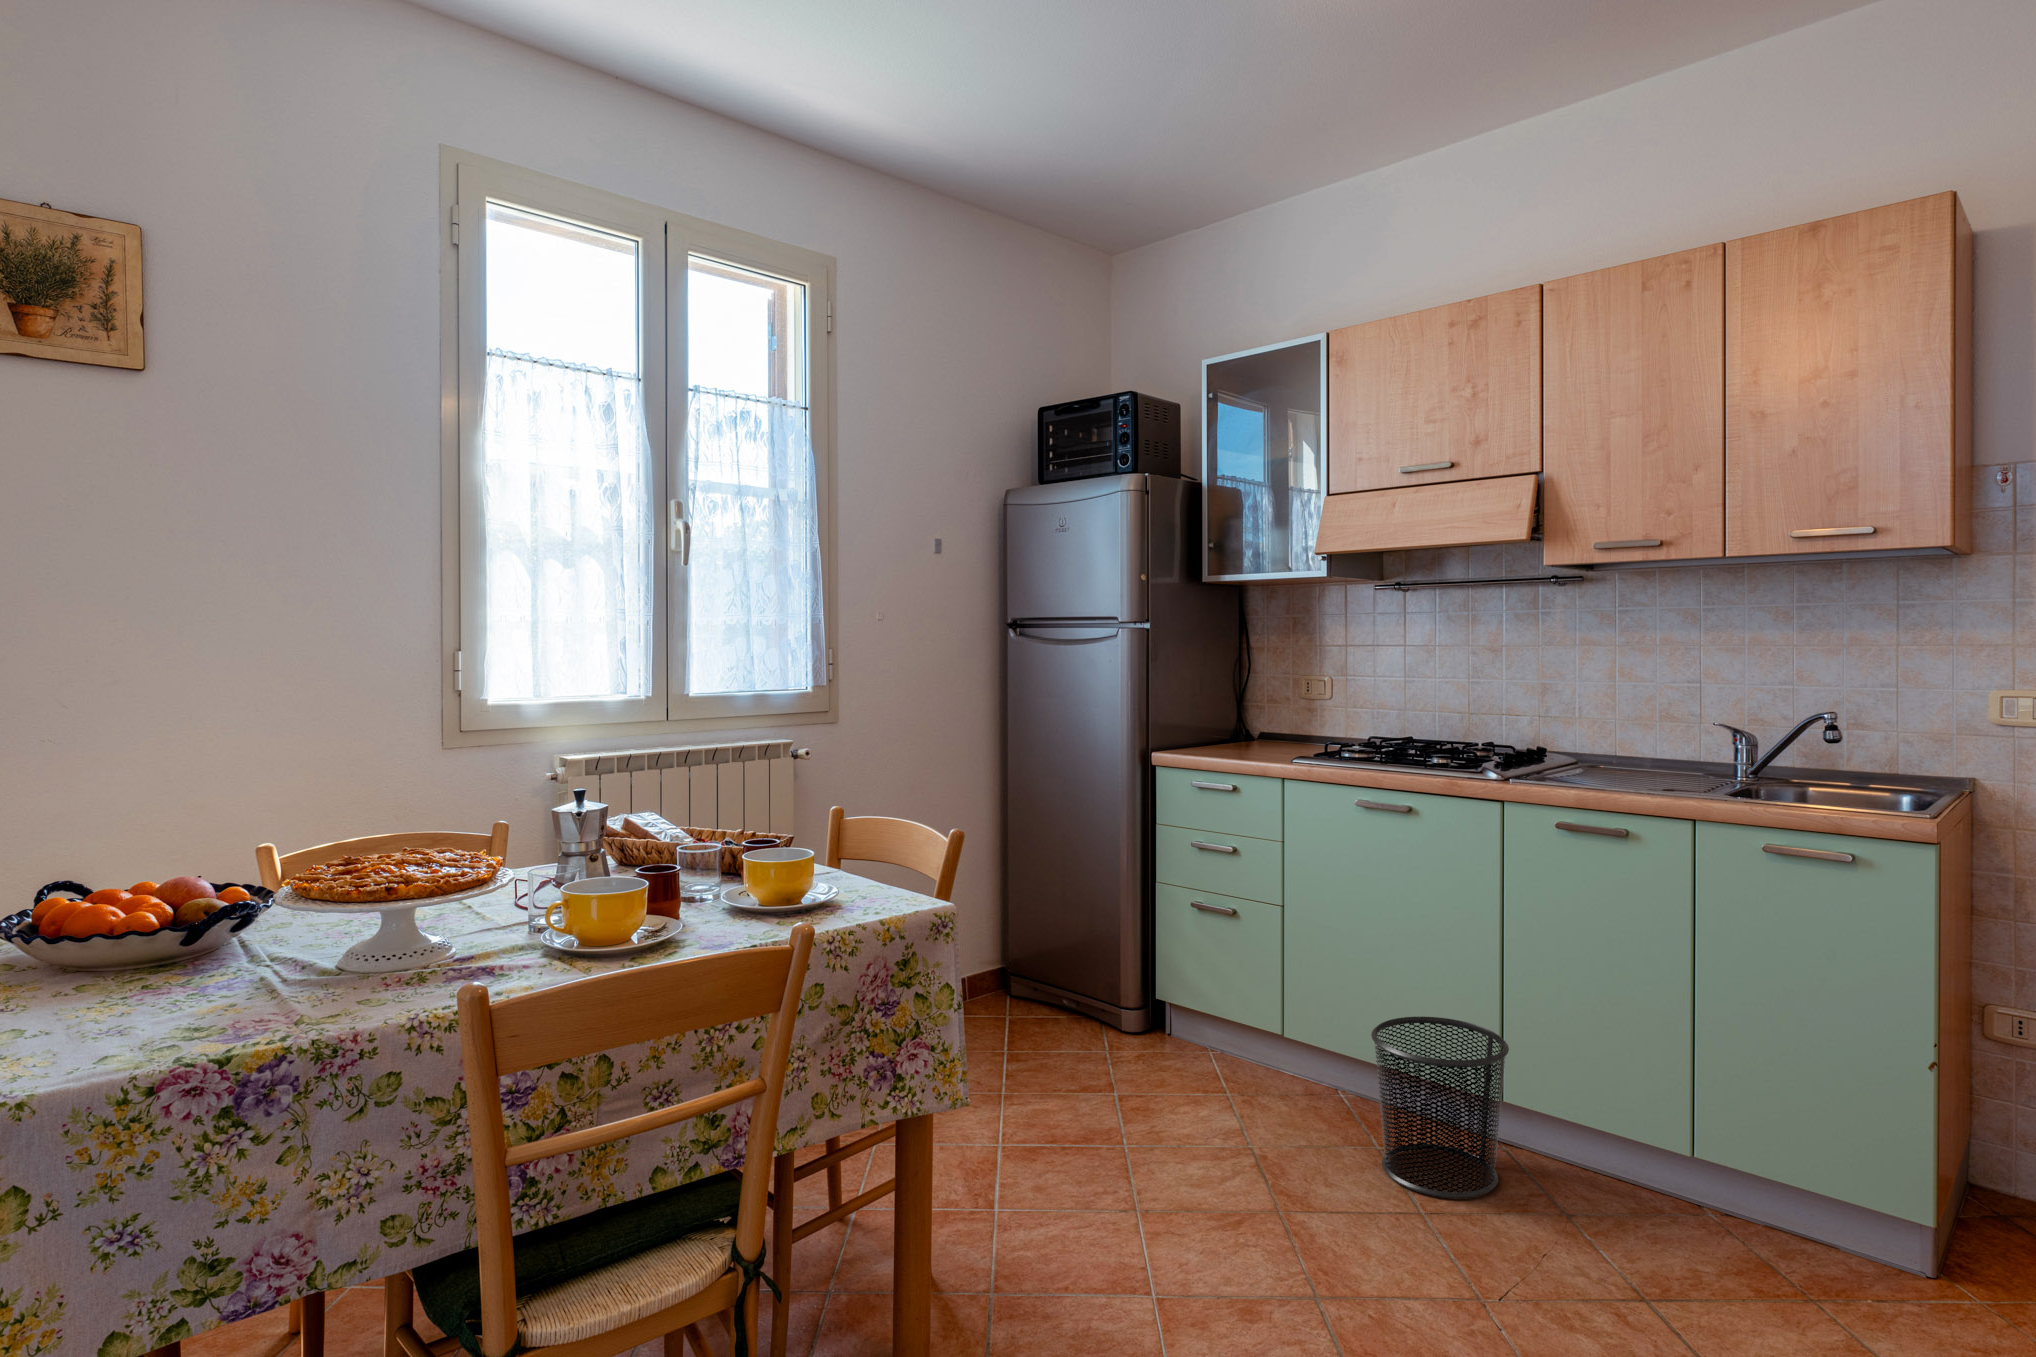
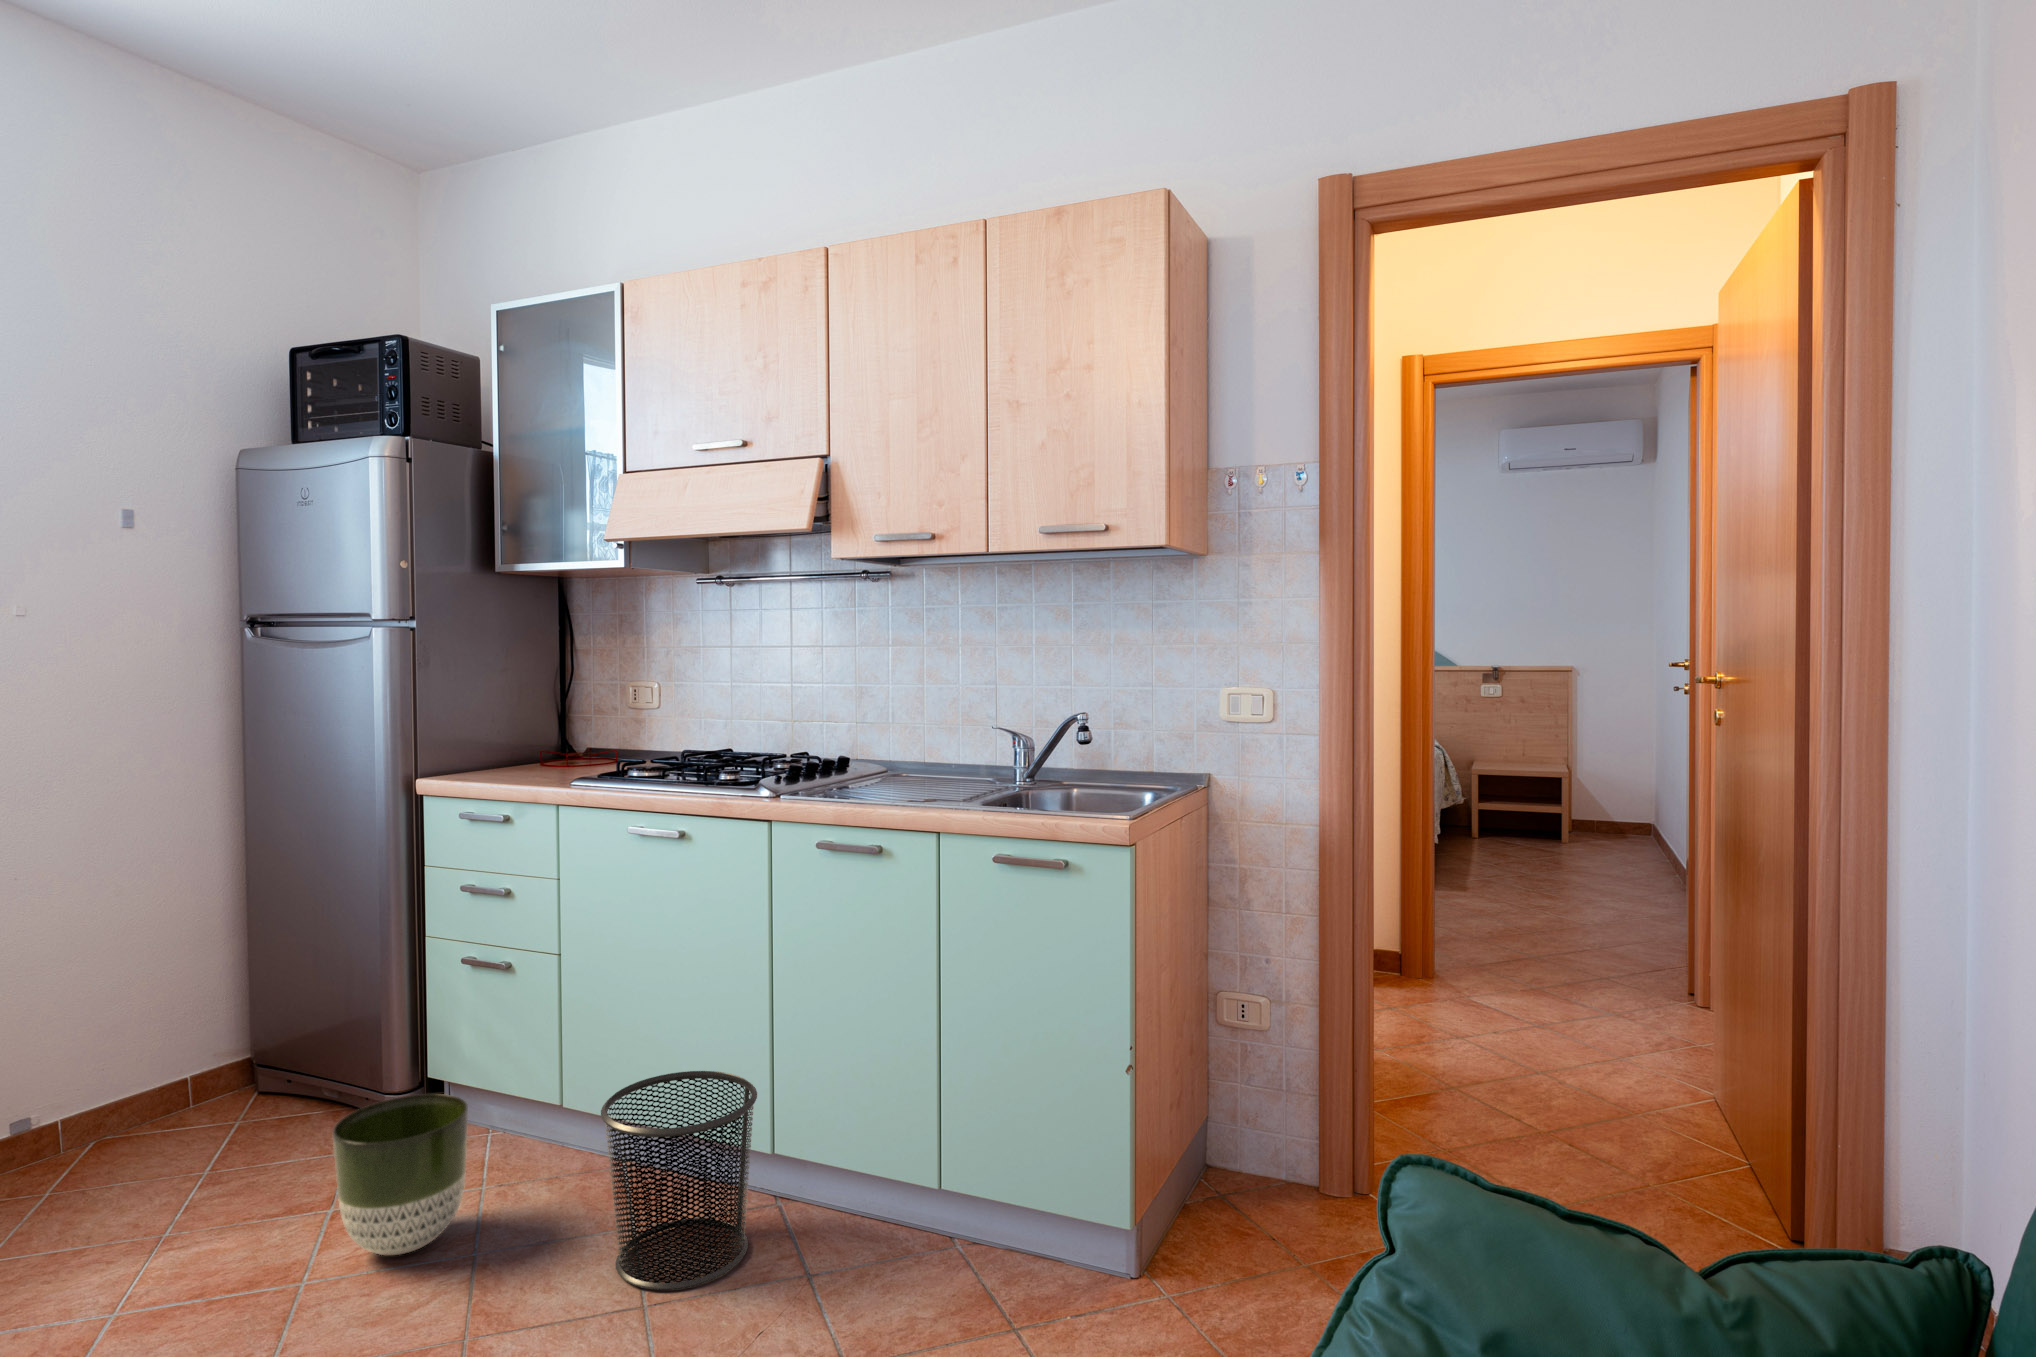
planter: none [1149,1009,1244,1132] -> present [333,1094,468,1255]

